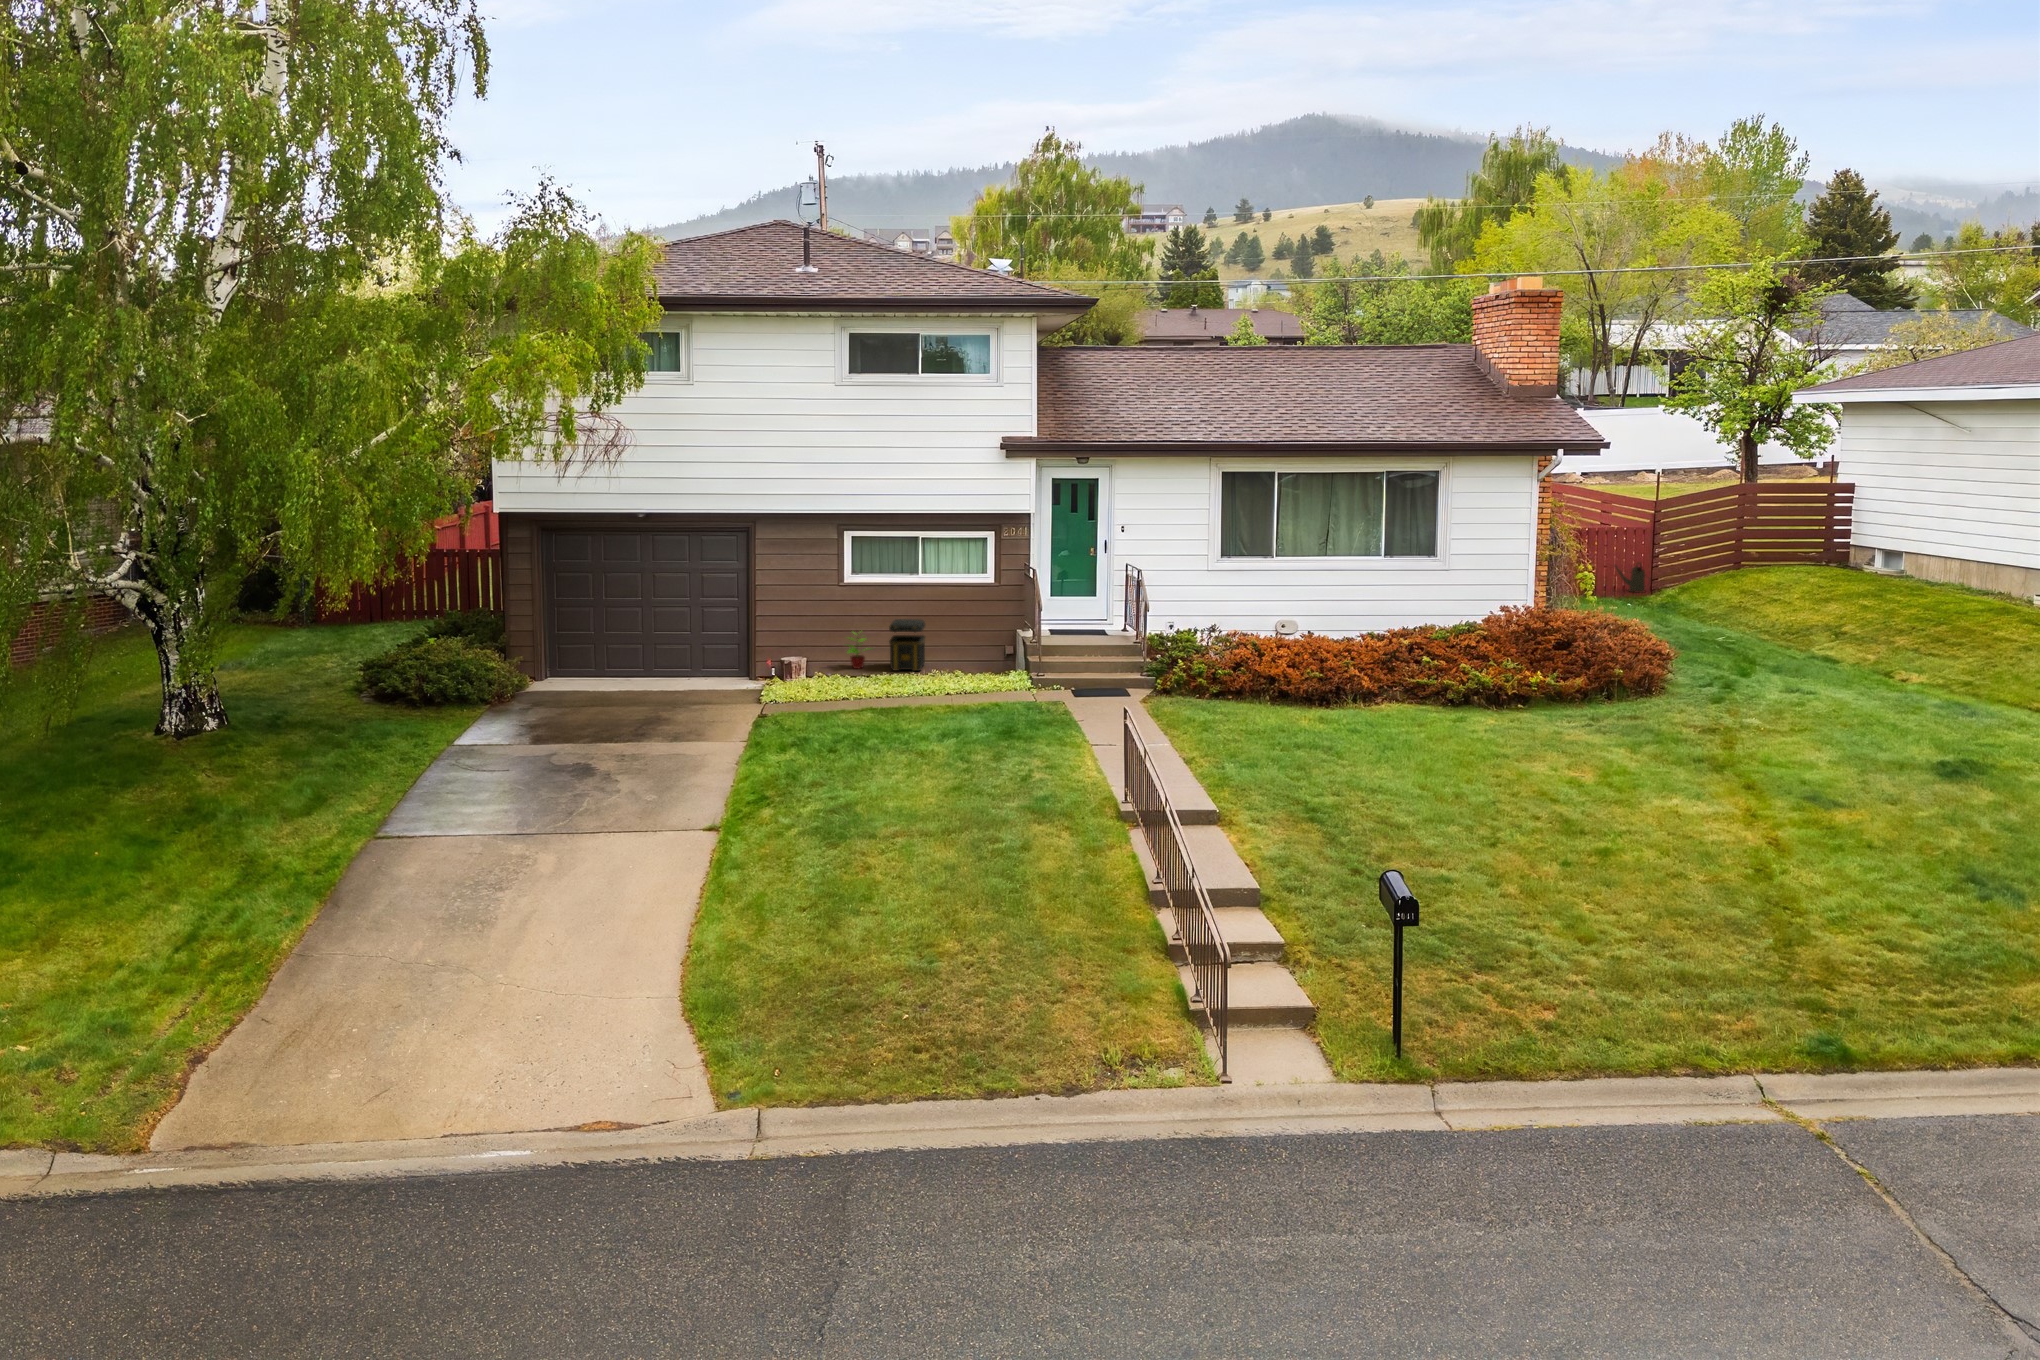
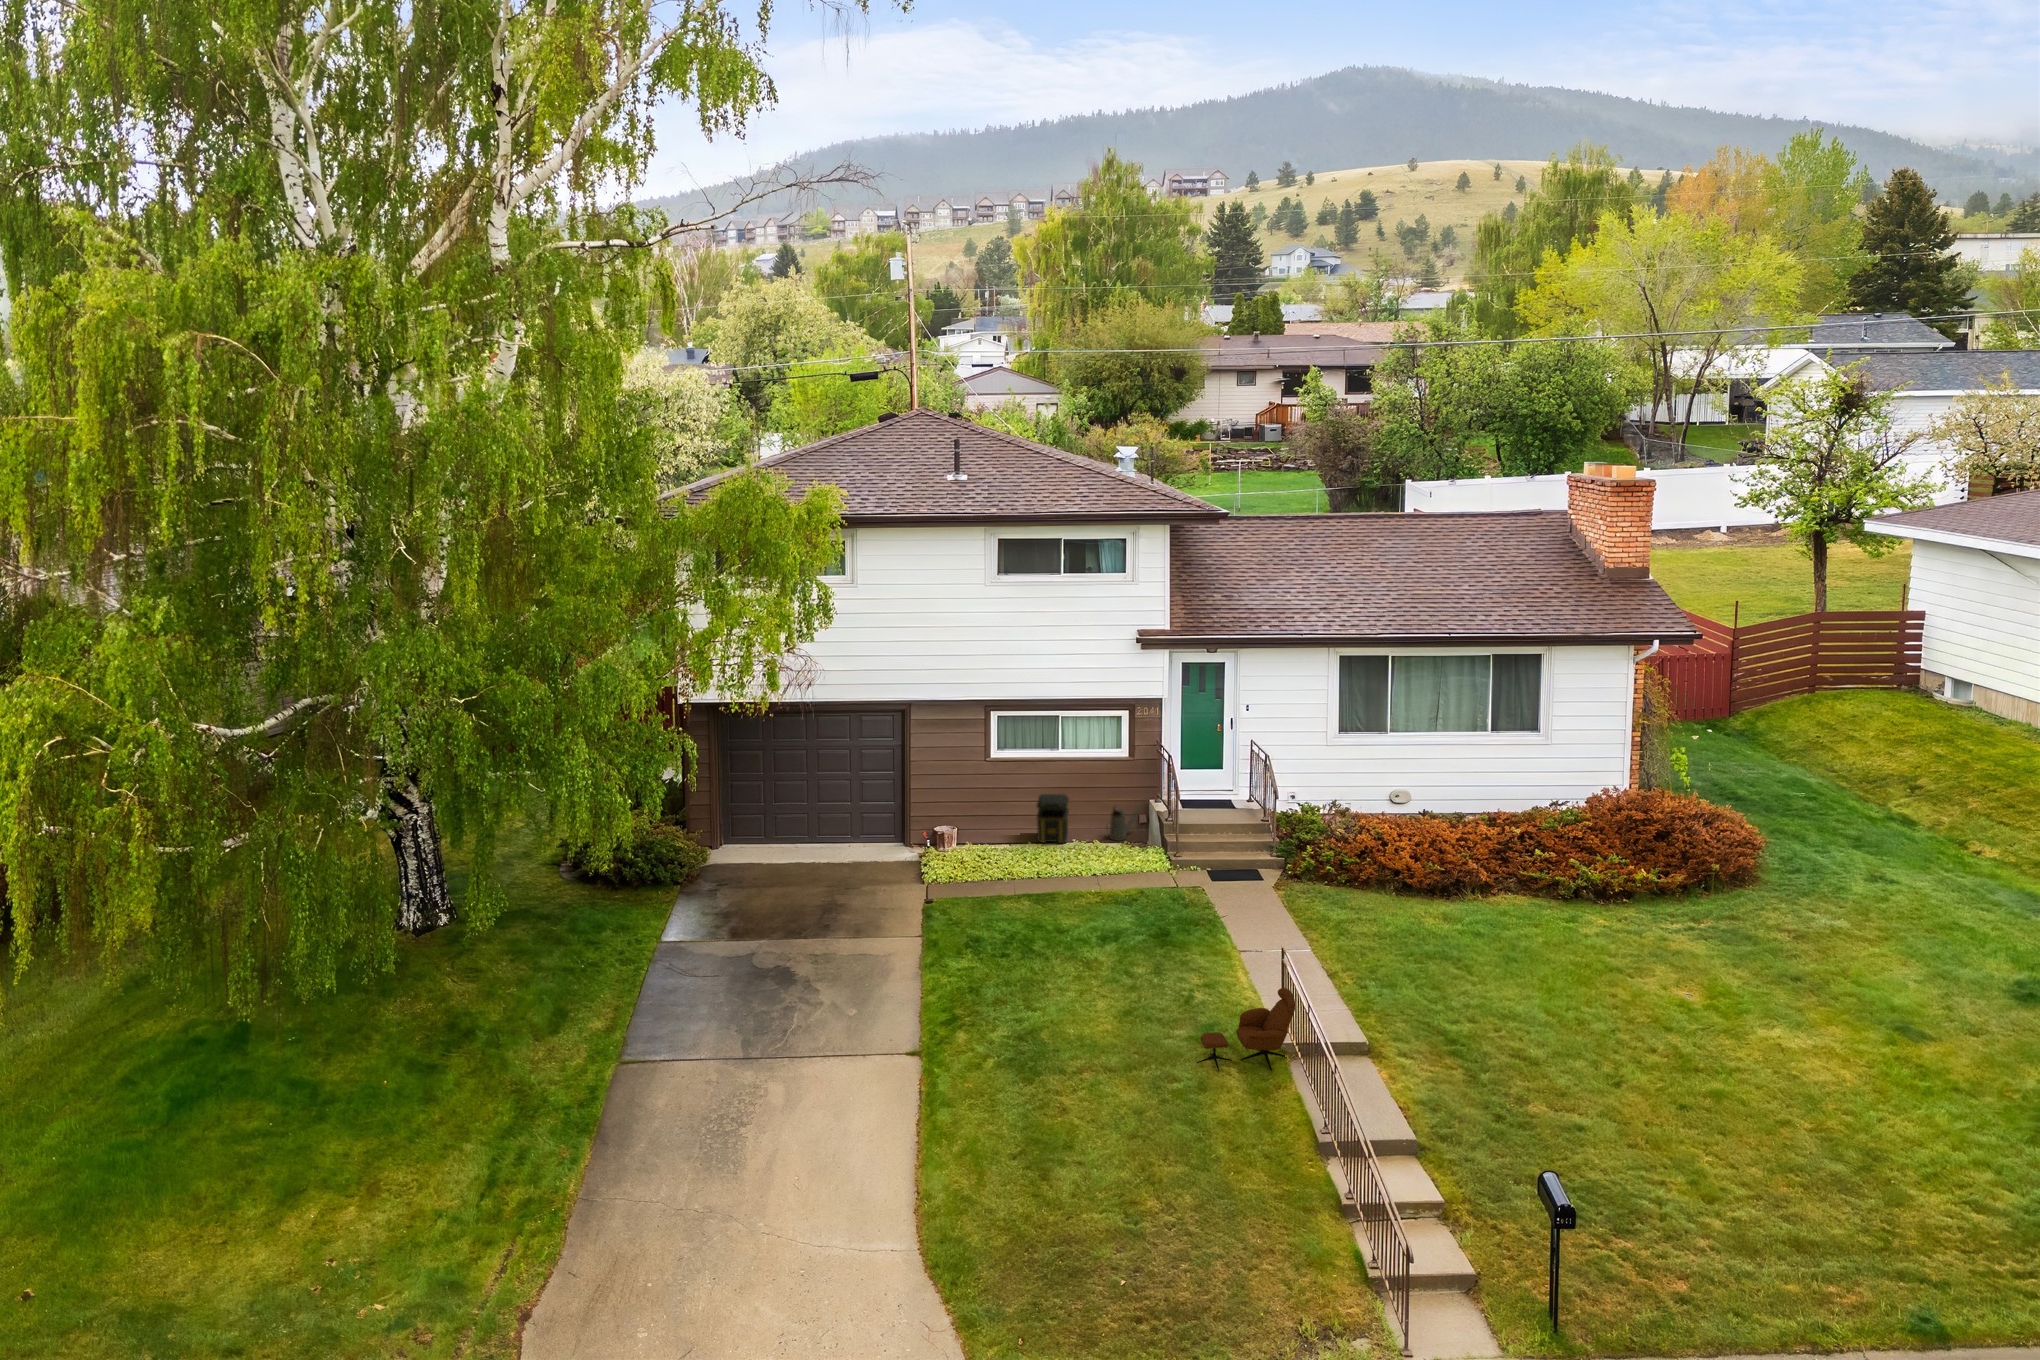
watering can: present [1615,563,1645,593] -> present [1107,806,1141,841]
potted plant: present [847,633,866,669] -> none [993,804,1023,840]
lounge chair: none [1023,747,1135,836] -> present [1197,988,1295,1071]

